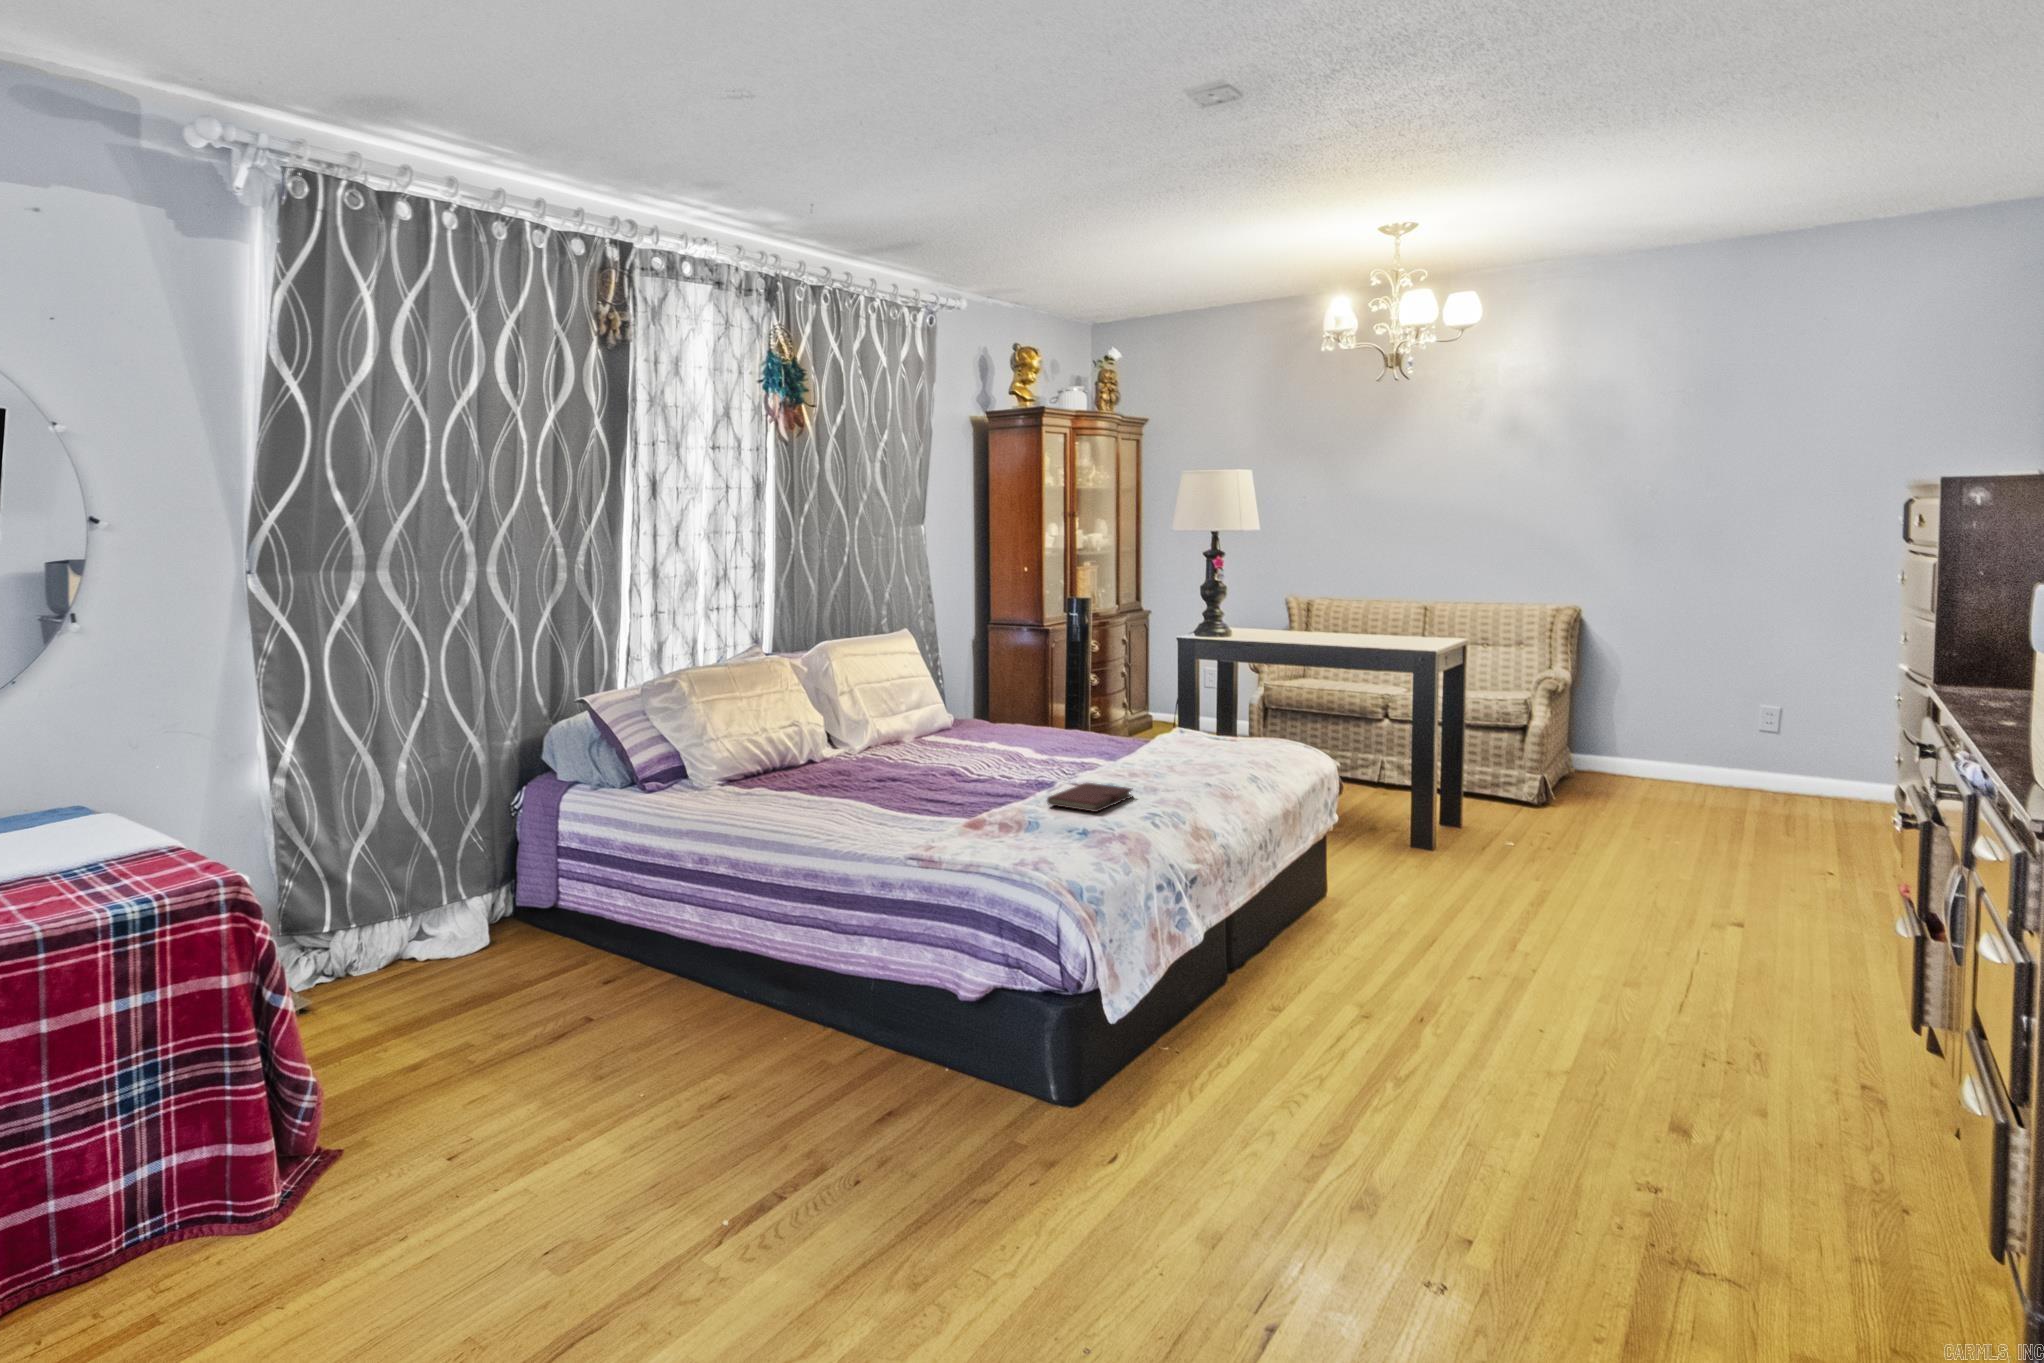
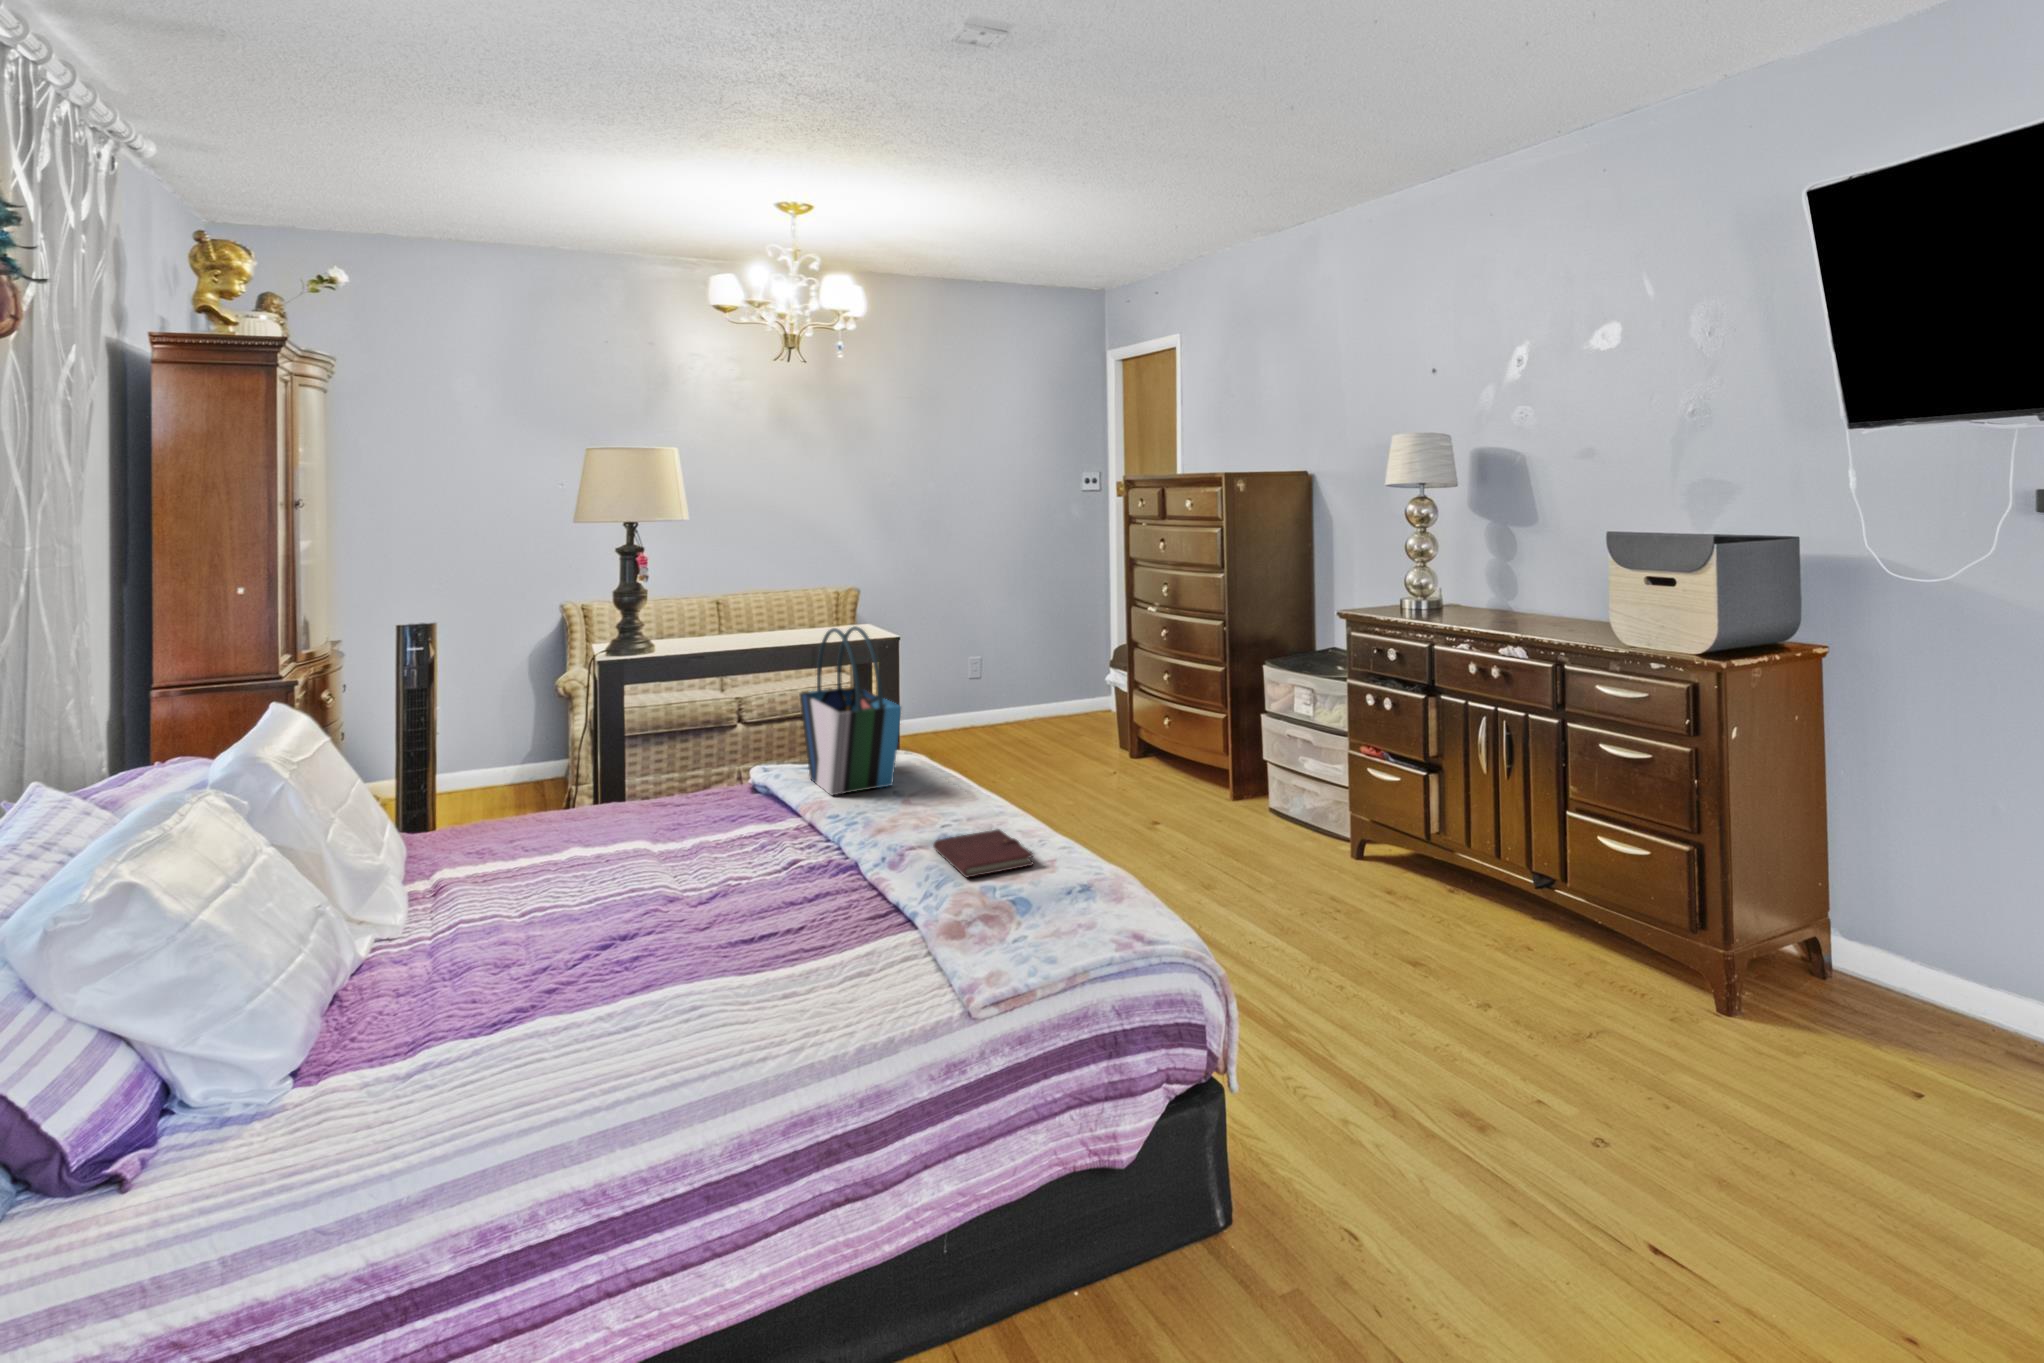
tote bag: none [1126,622,1215,755] -> present [799,626,901,795]

